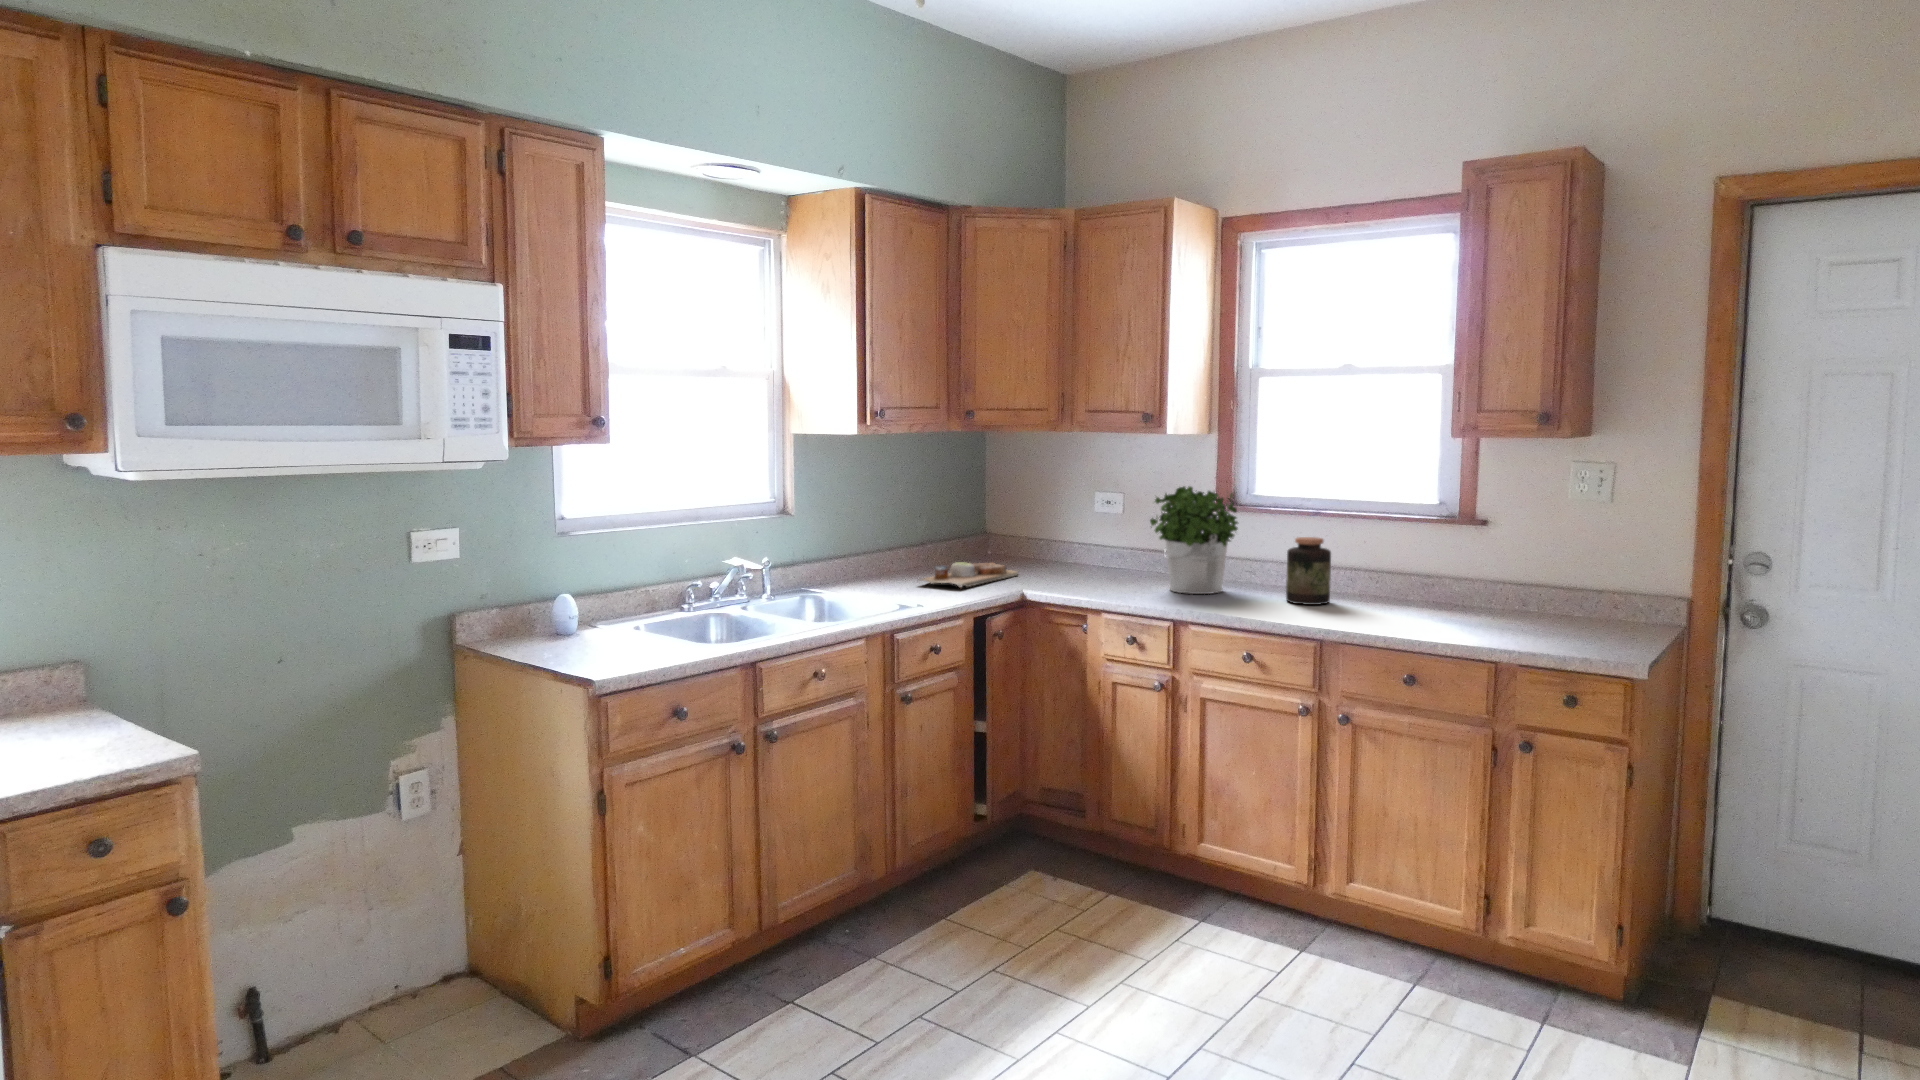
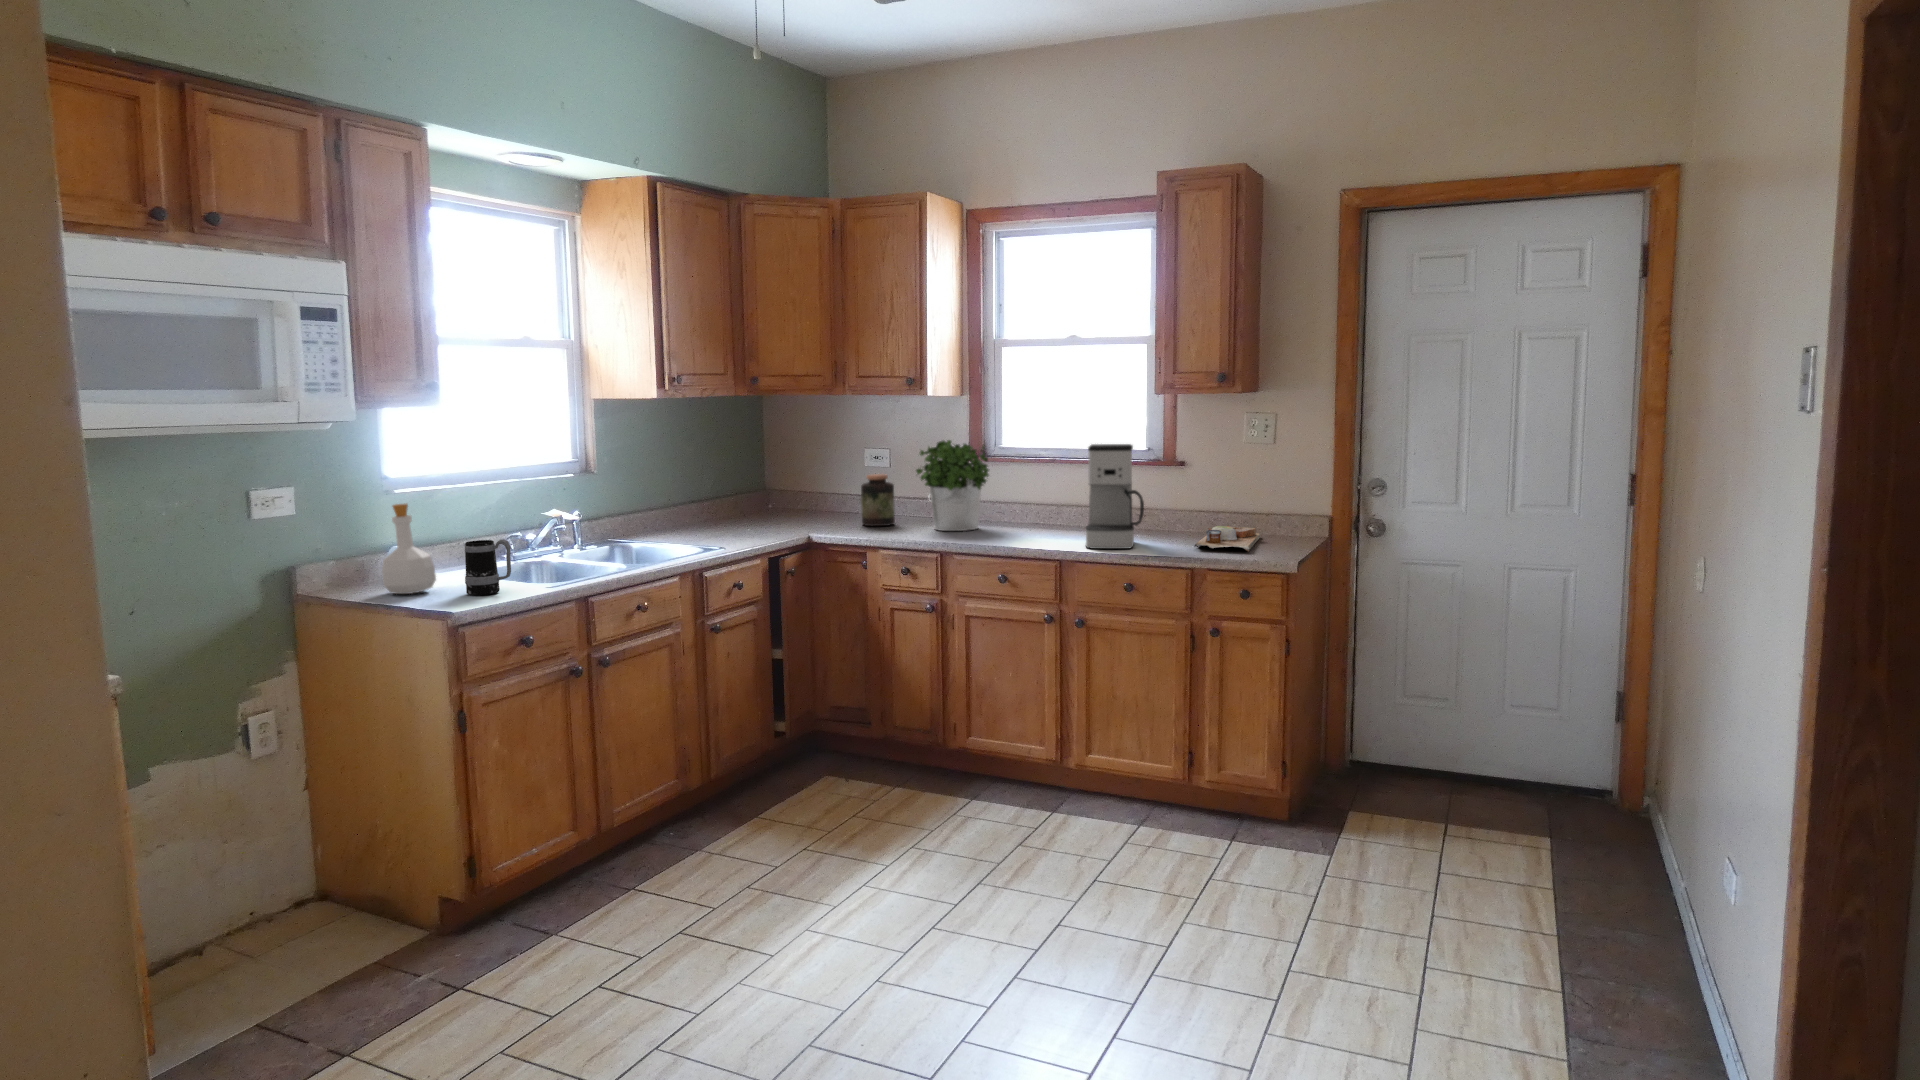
coffee maker: none [1354,497,1433,630] -> present [1086,444,1144,549]
jar: present [1286,537,1331,605] -> present [861,474,895,526]
bottle: none [537,550,594,651] -> present [382,503,436,594]
cutting board: present [920,562,1018,588] -> present [1195,526,1260,552]
mug: none [622,594,671,657] -> present [465,539,511,596]

